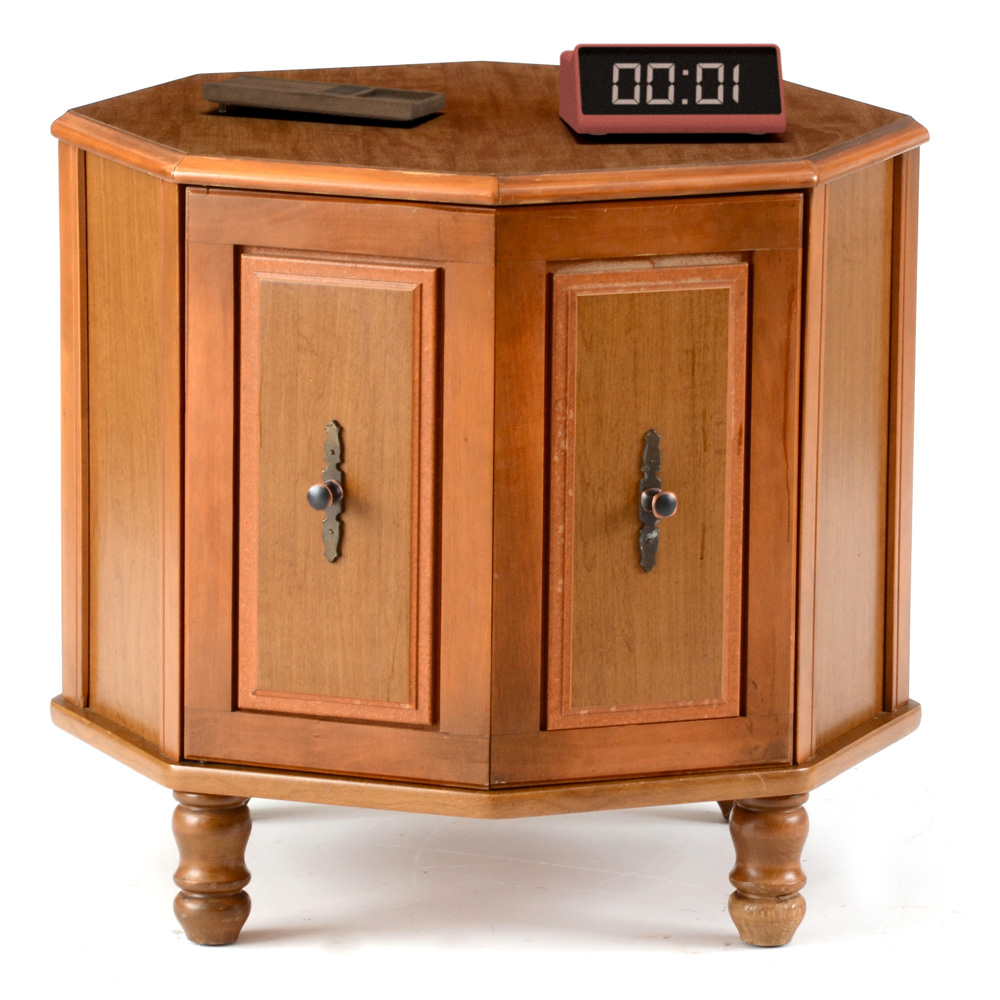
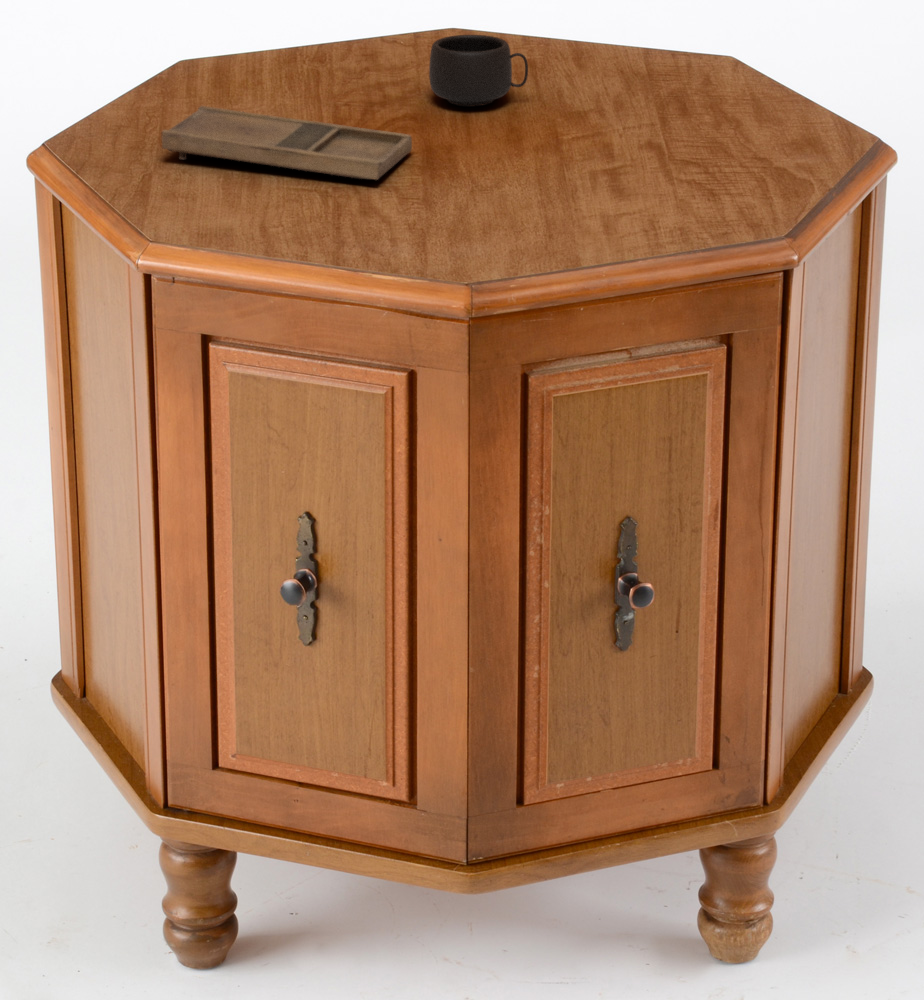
mug: none [465,28,561,90] -> present [429,35,528,106]
alarm clock: present [559,44,786,135] -> none [529,88,766,207]

